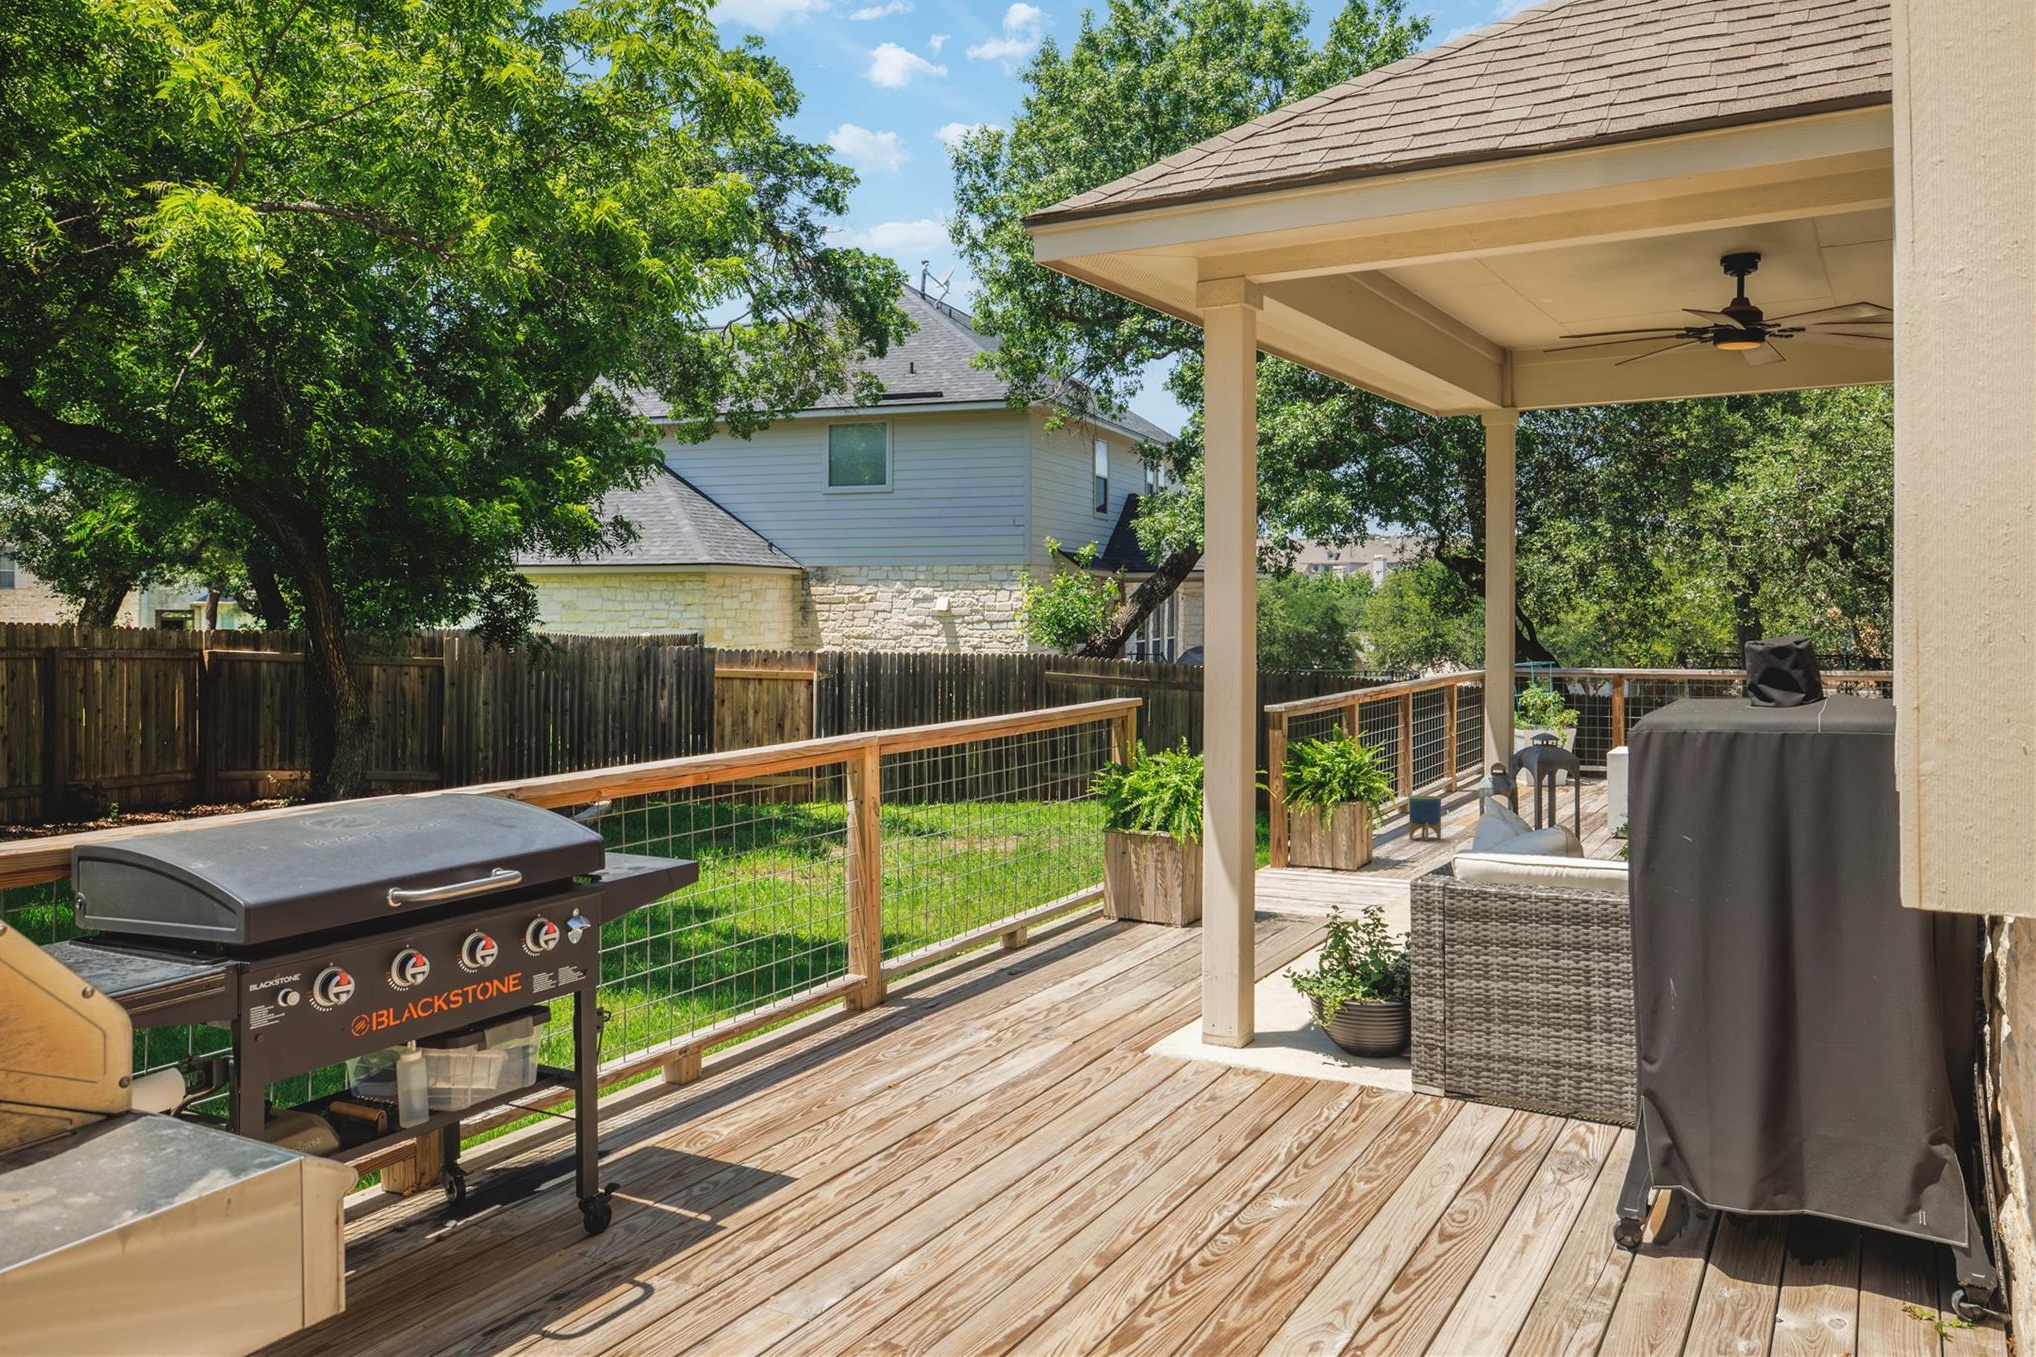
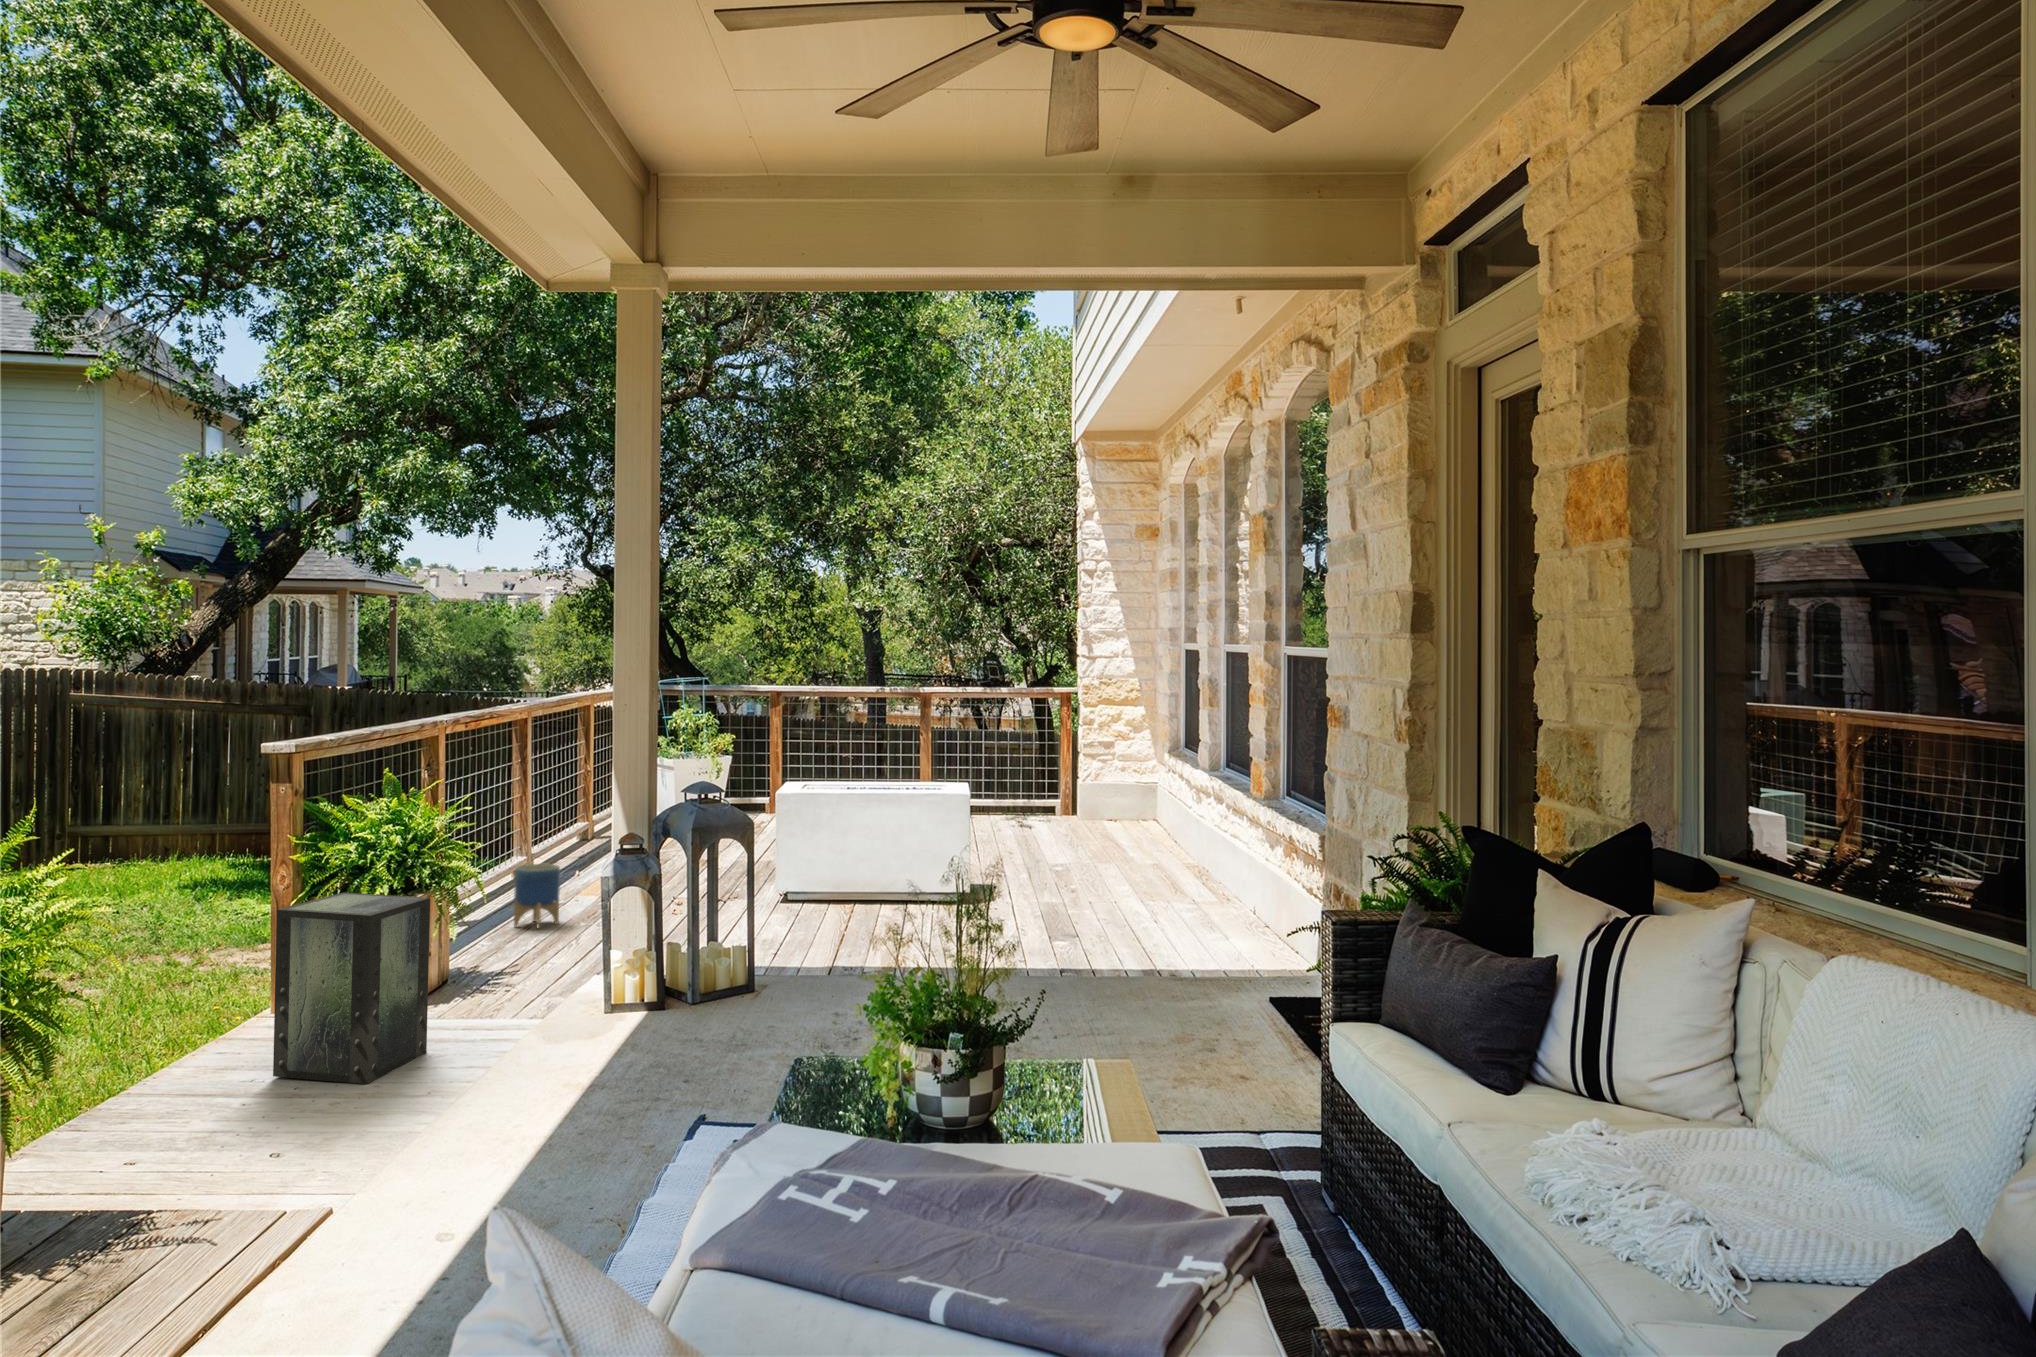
storage box: none [1290,792,1373,900] -> present [273,893,430,1084]

